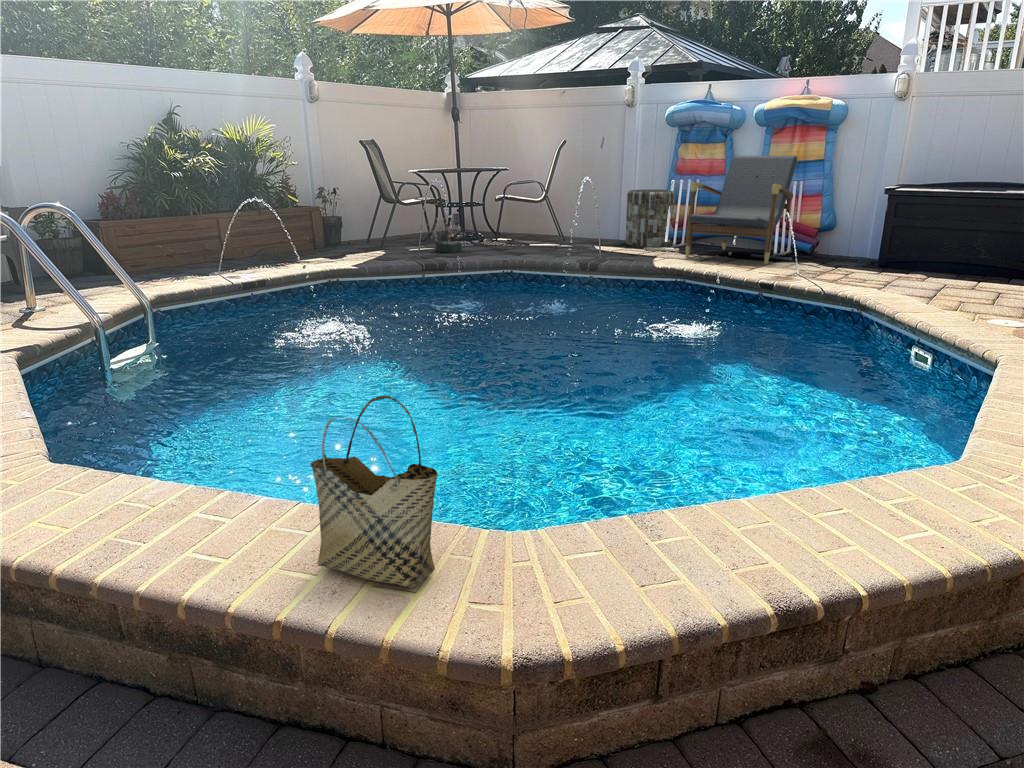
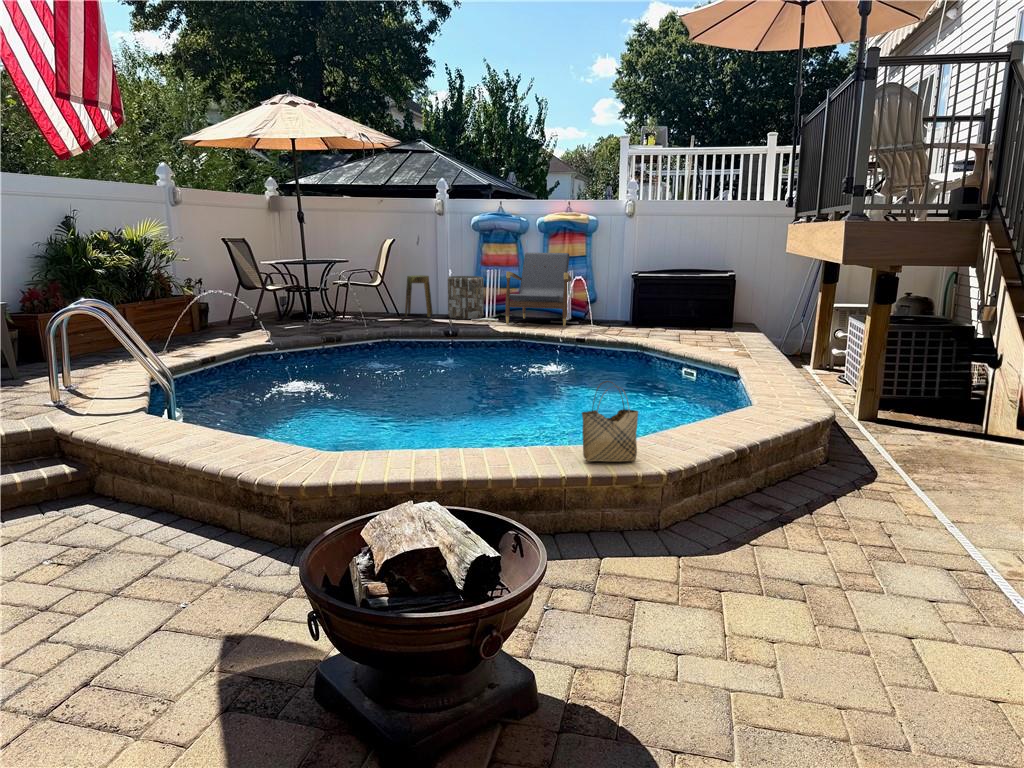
stool: none [574,188,613,243] -> present [405,275,432,317]
decorative plant: present [429,218,462,253] -> none [302,301,336,330]

